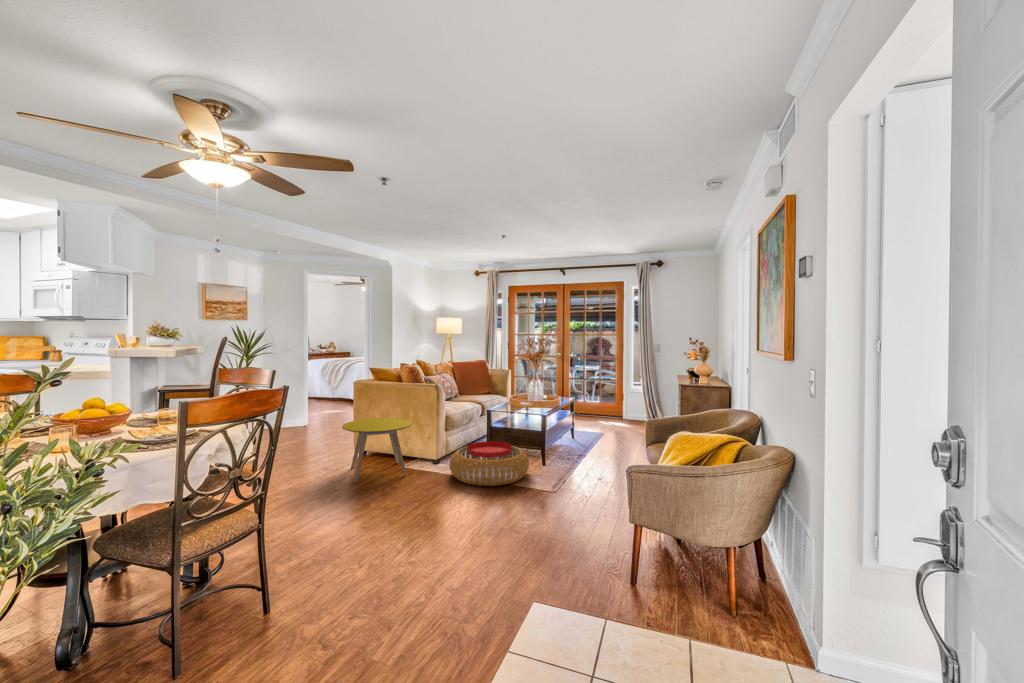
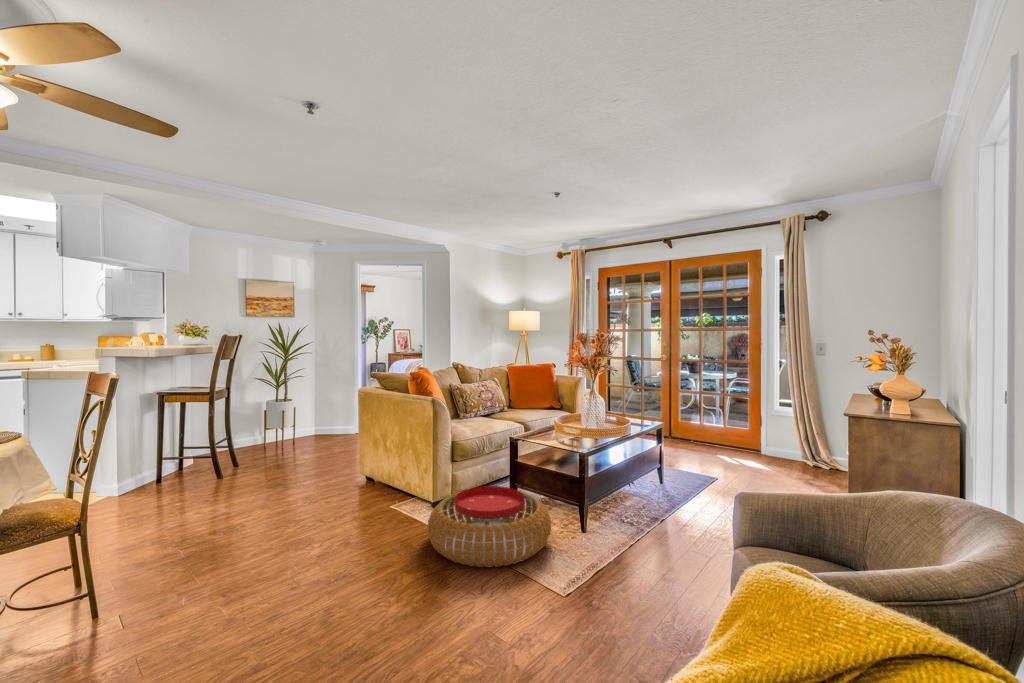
side table: present [342,418,412,482] -> none [301,439,398,529]

